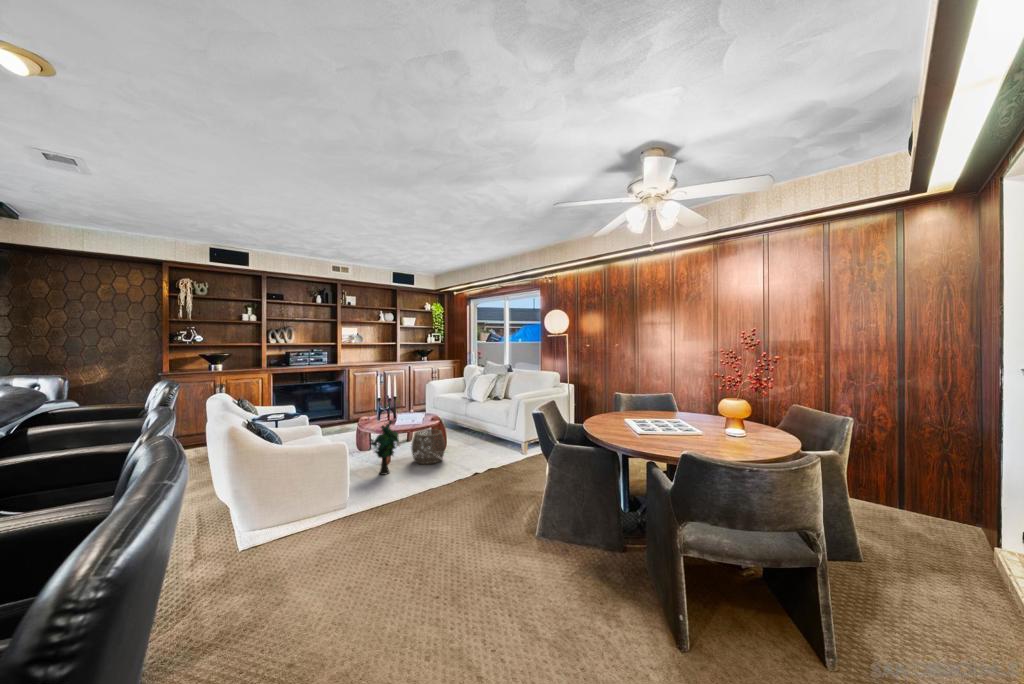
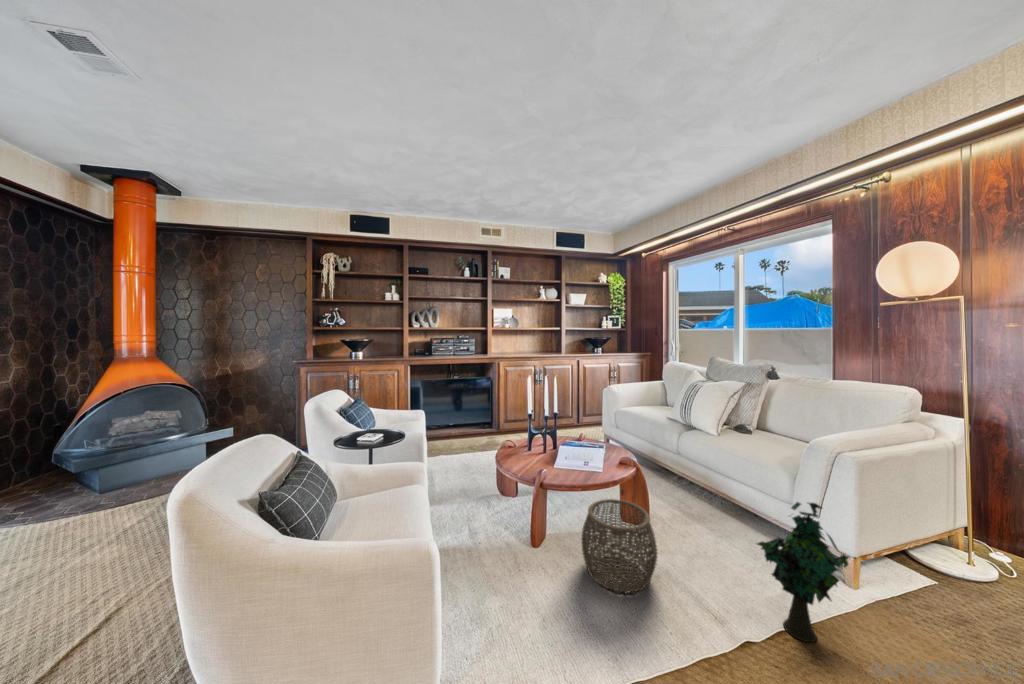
decorative plant: present [370,420,399,475] -> present [757,502,849,642]

